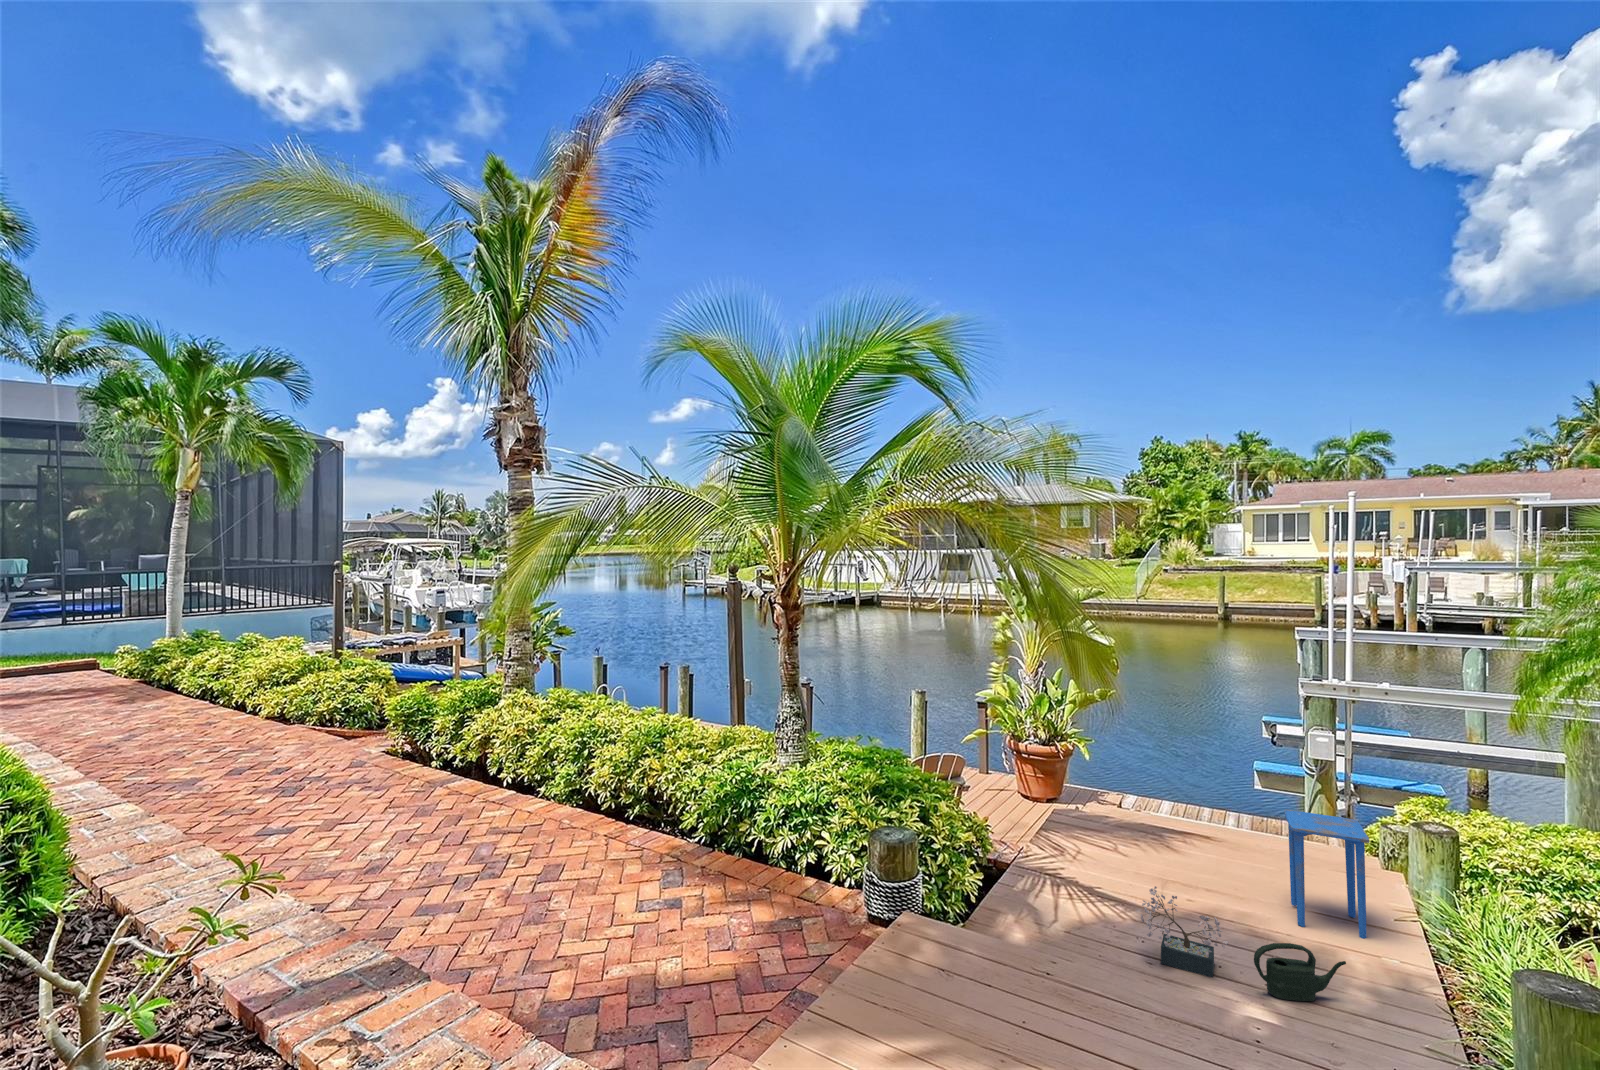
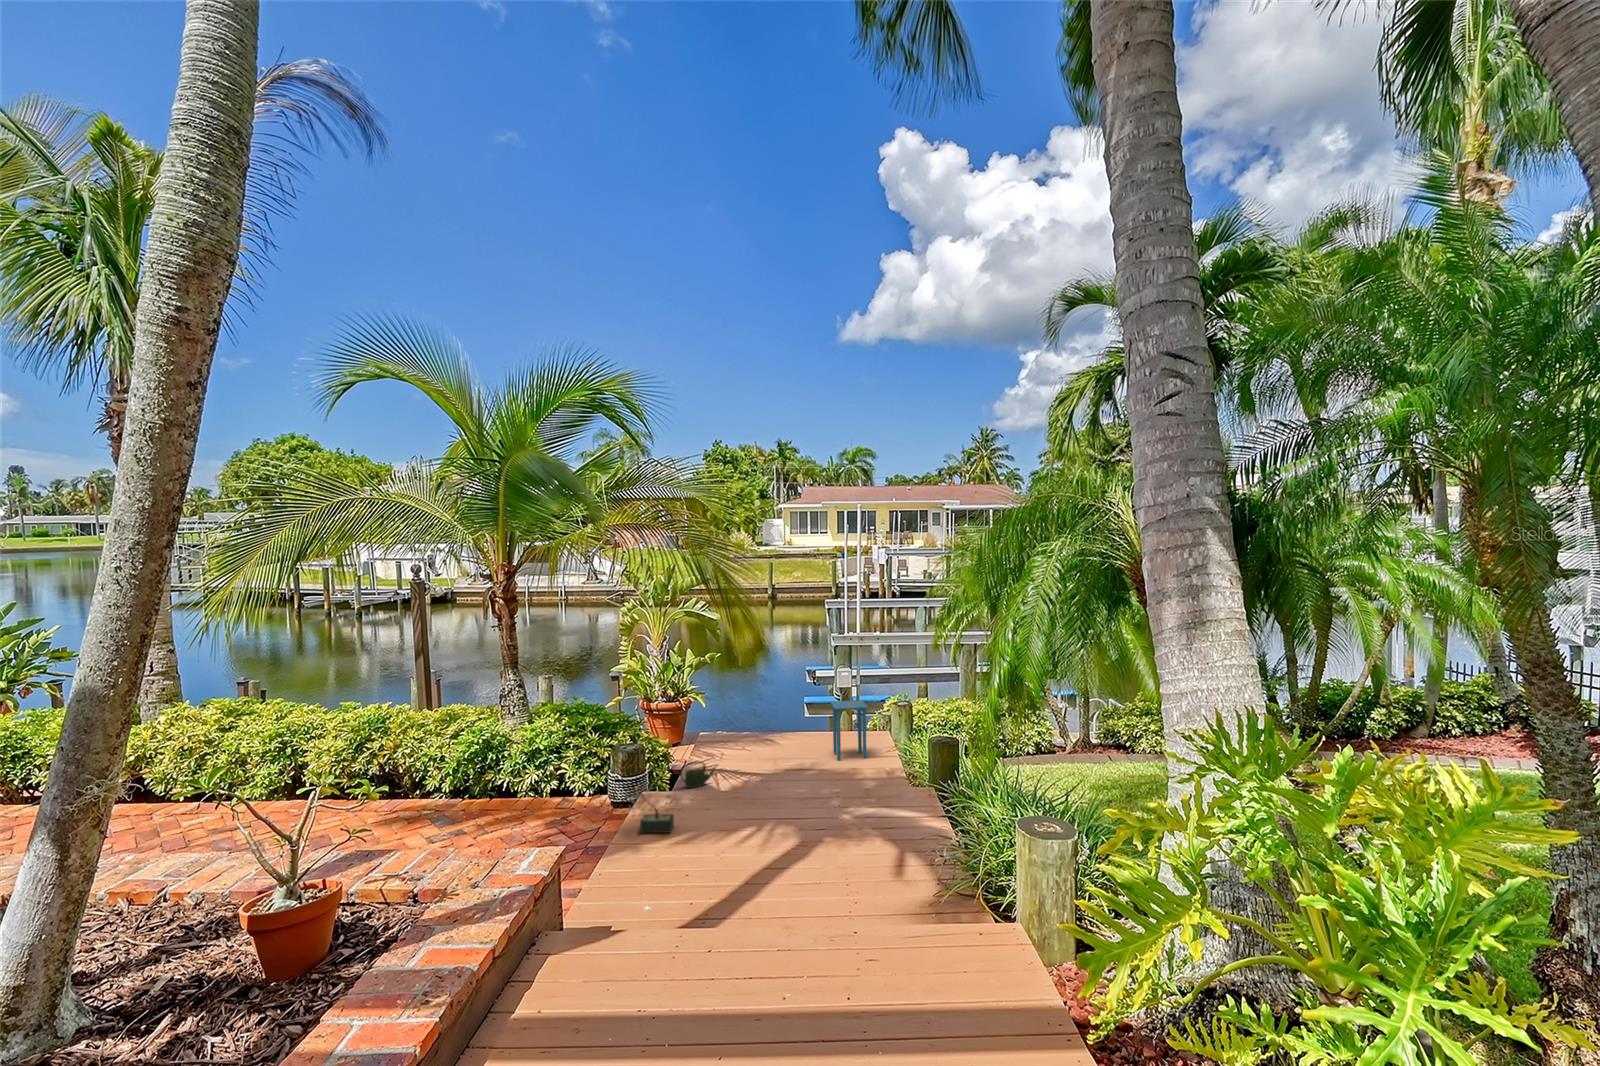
decorative plant: present [1140,886,1229,977] -> present [629,786,680,833]
watering can: present [1254,943,1346,1001] -> present [680,761,716,788]

